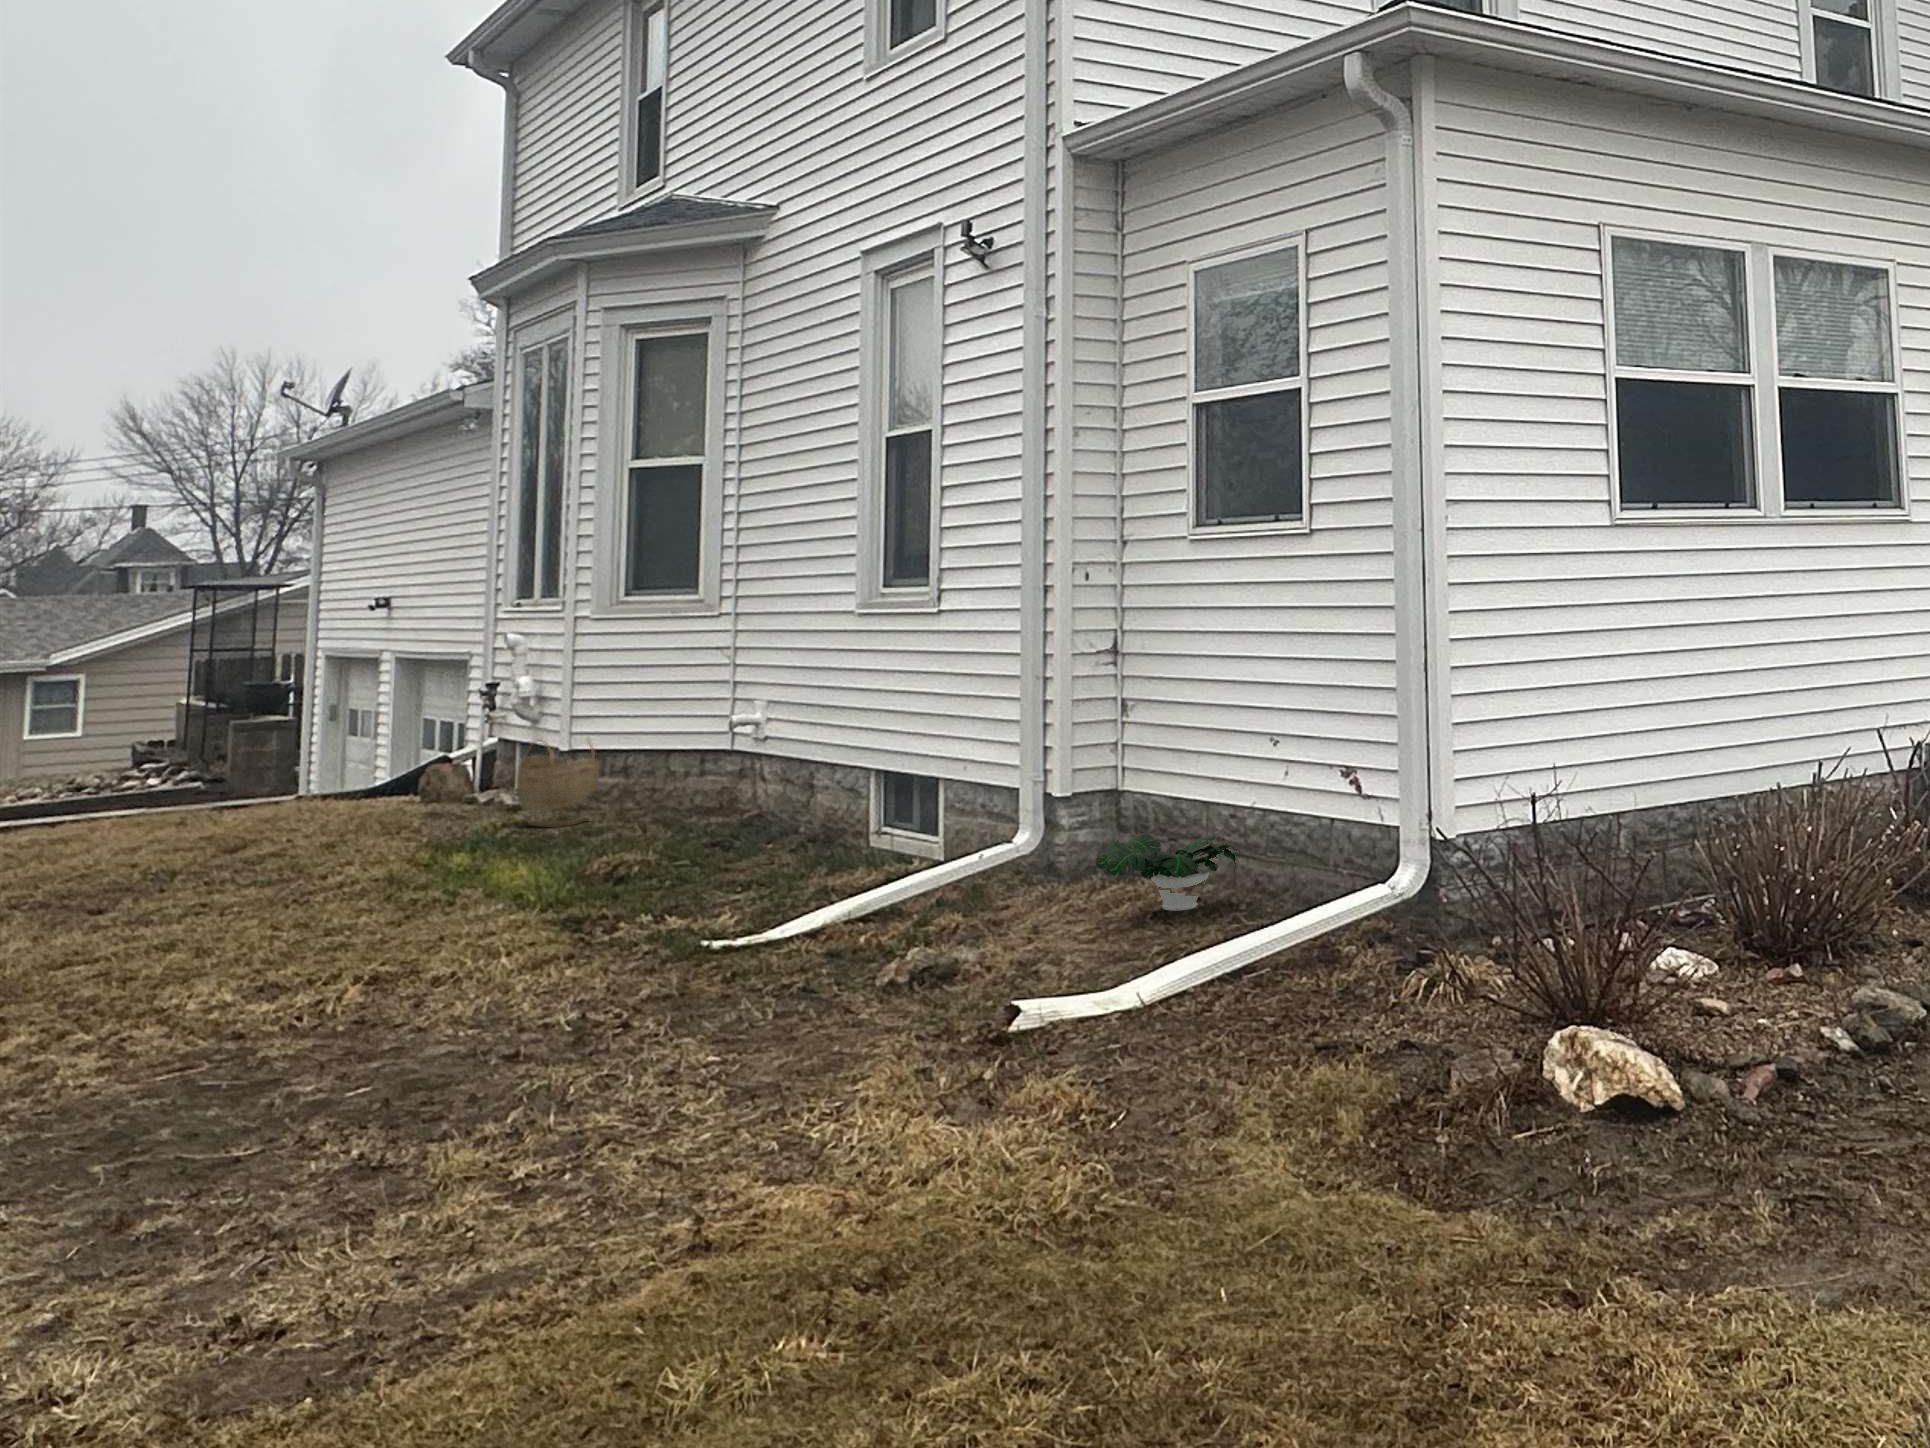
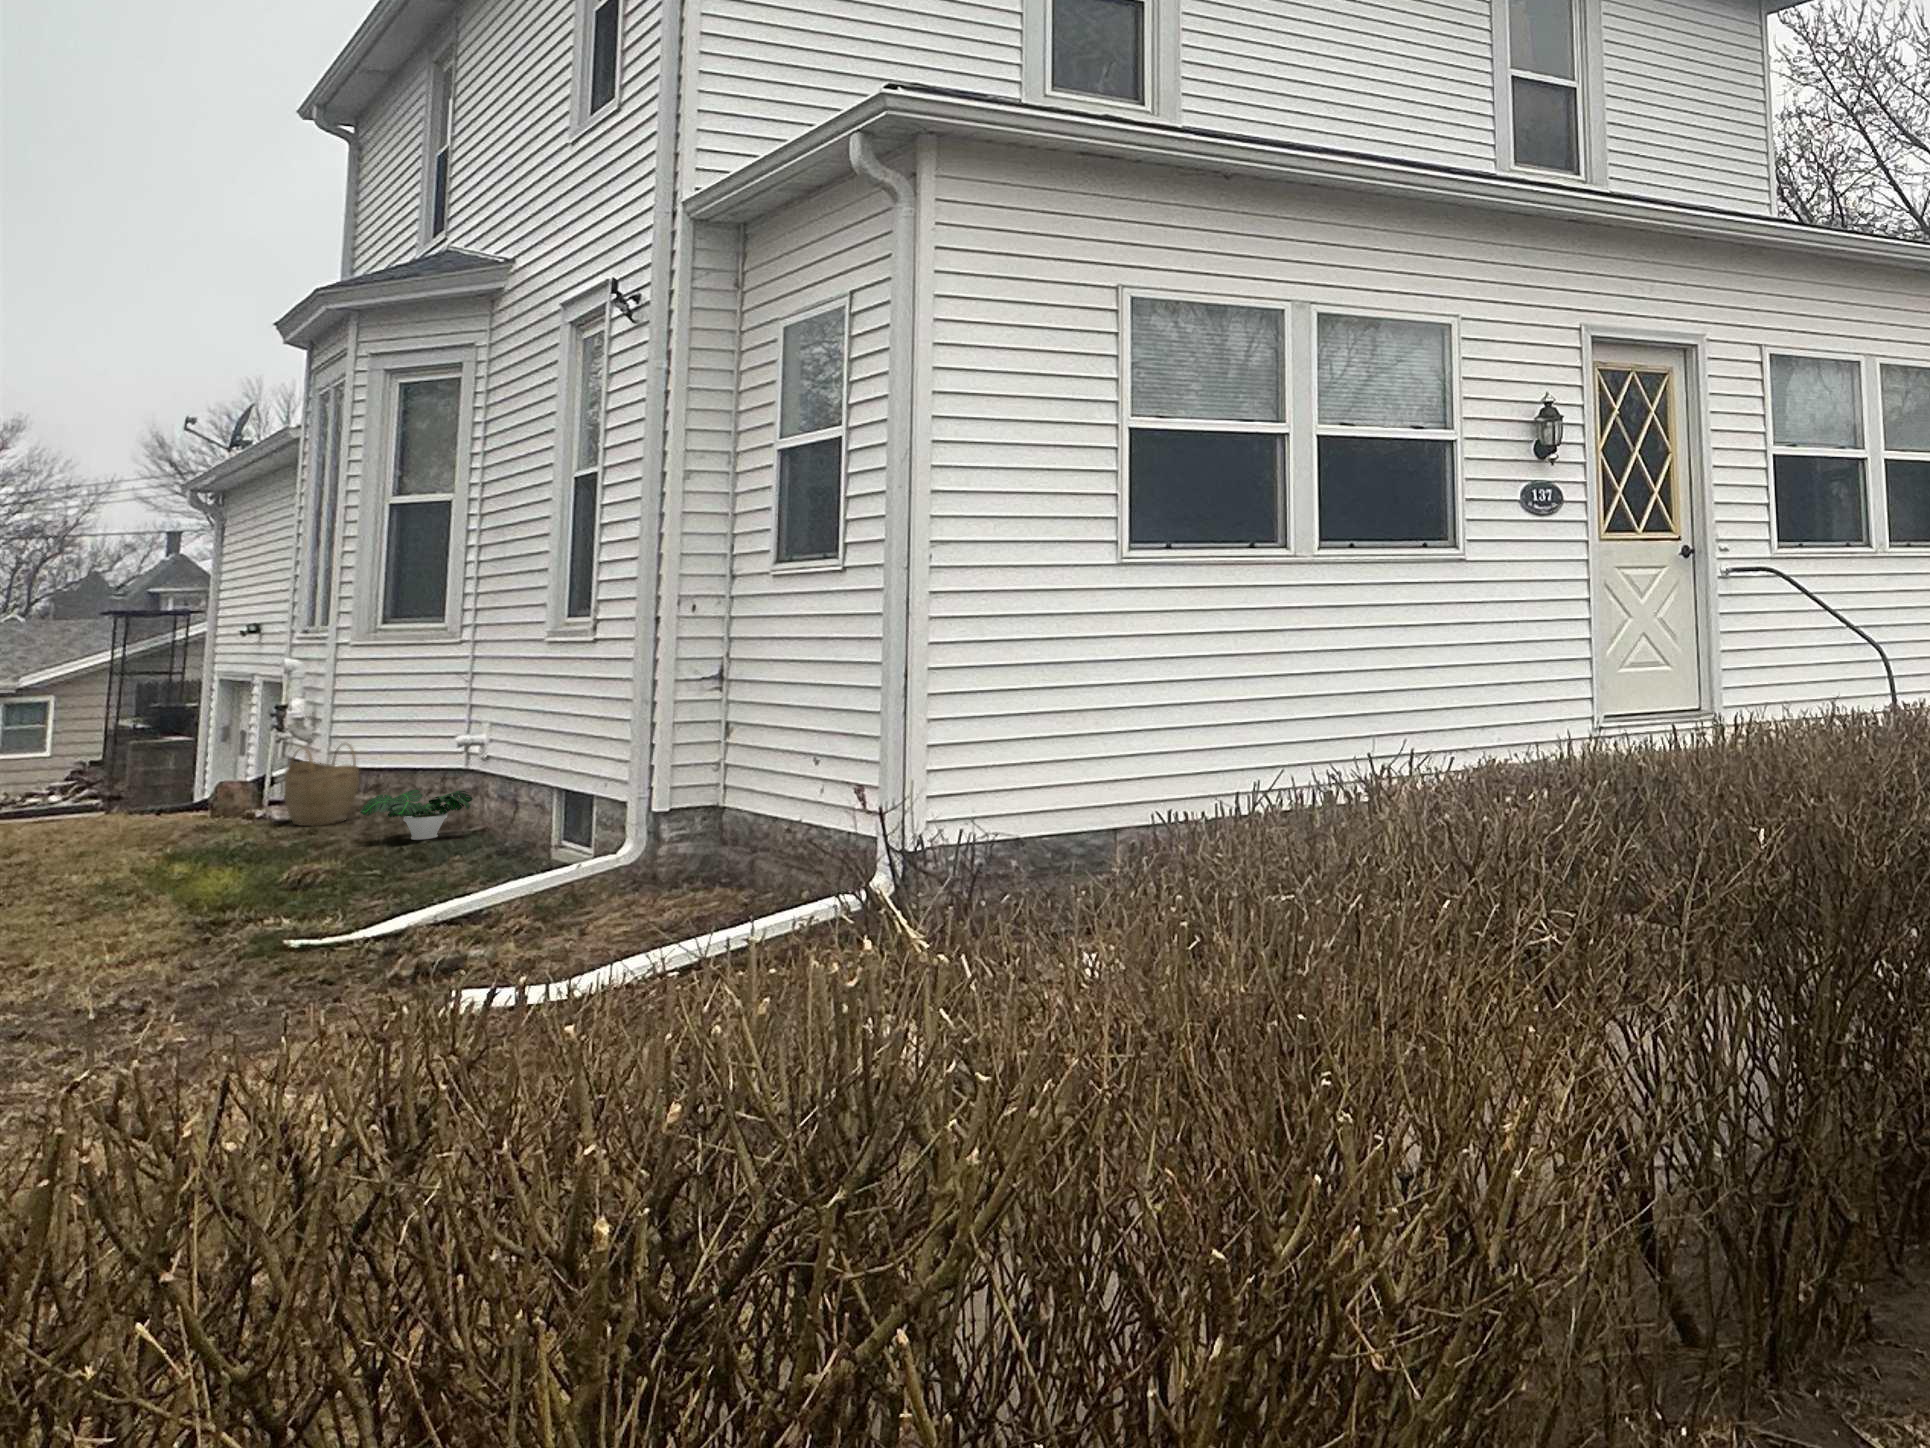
potted plant: present [1096,833,1245,911] -> present [360,790,472,840]

